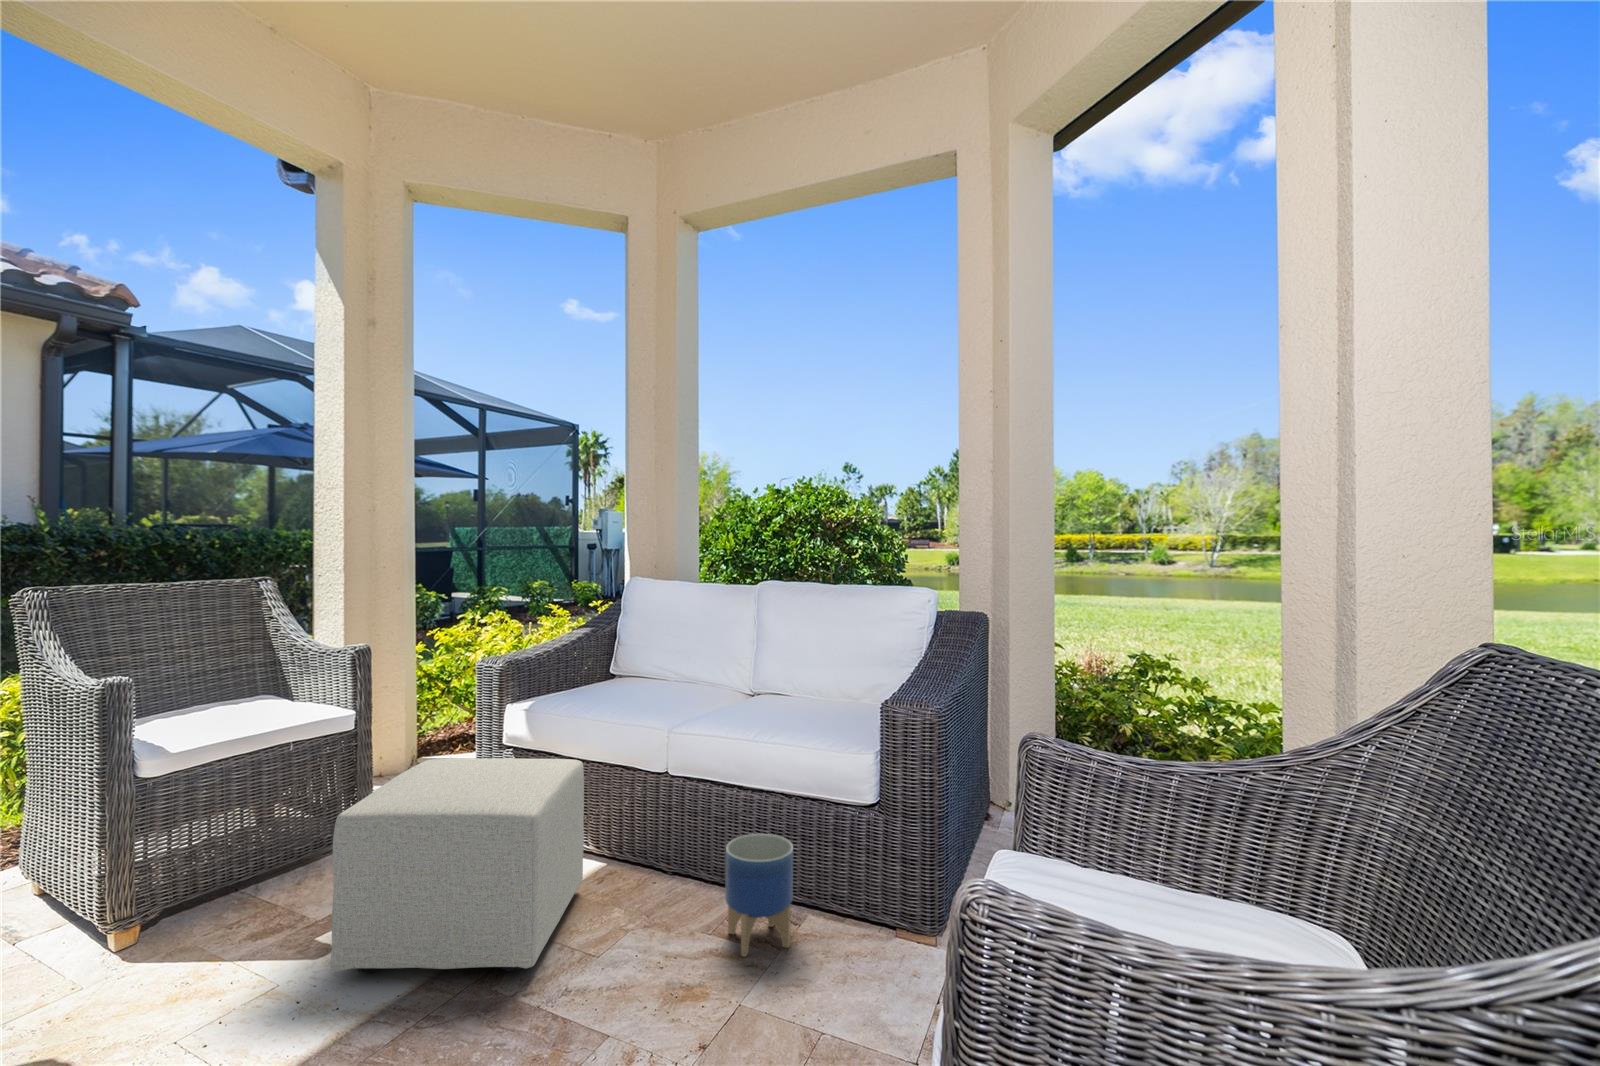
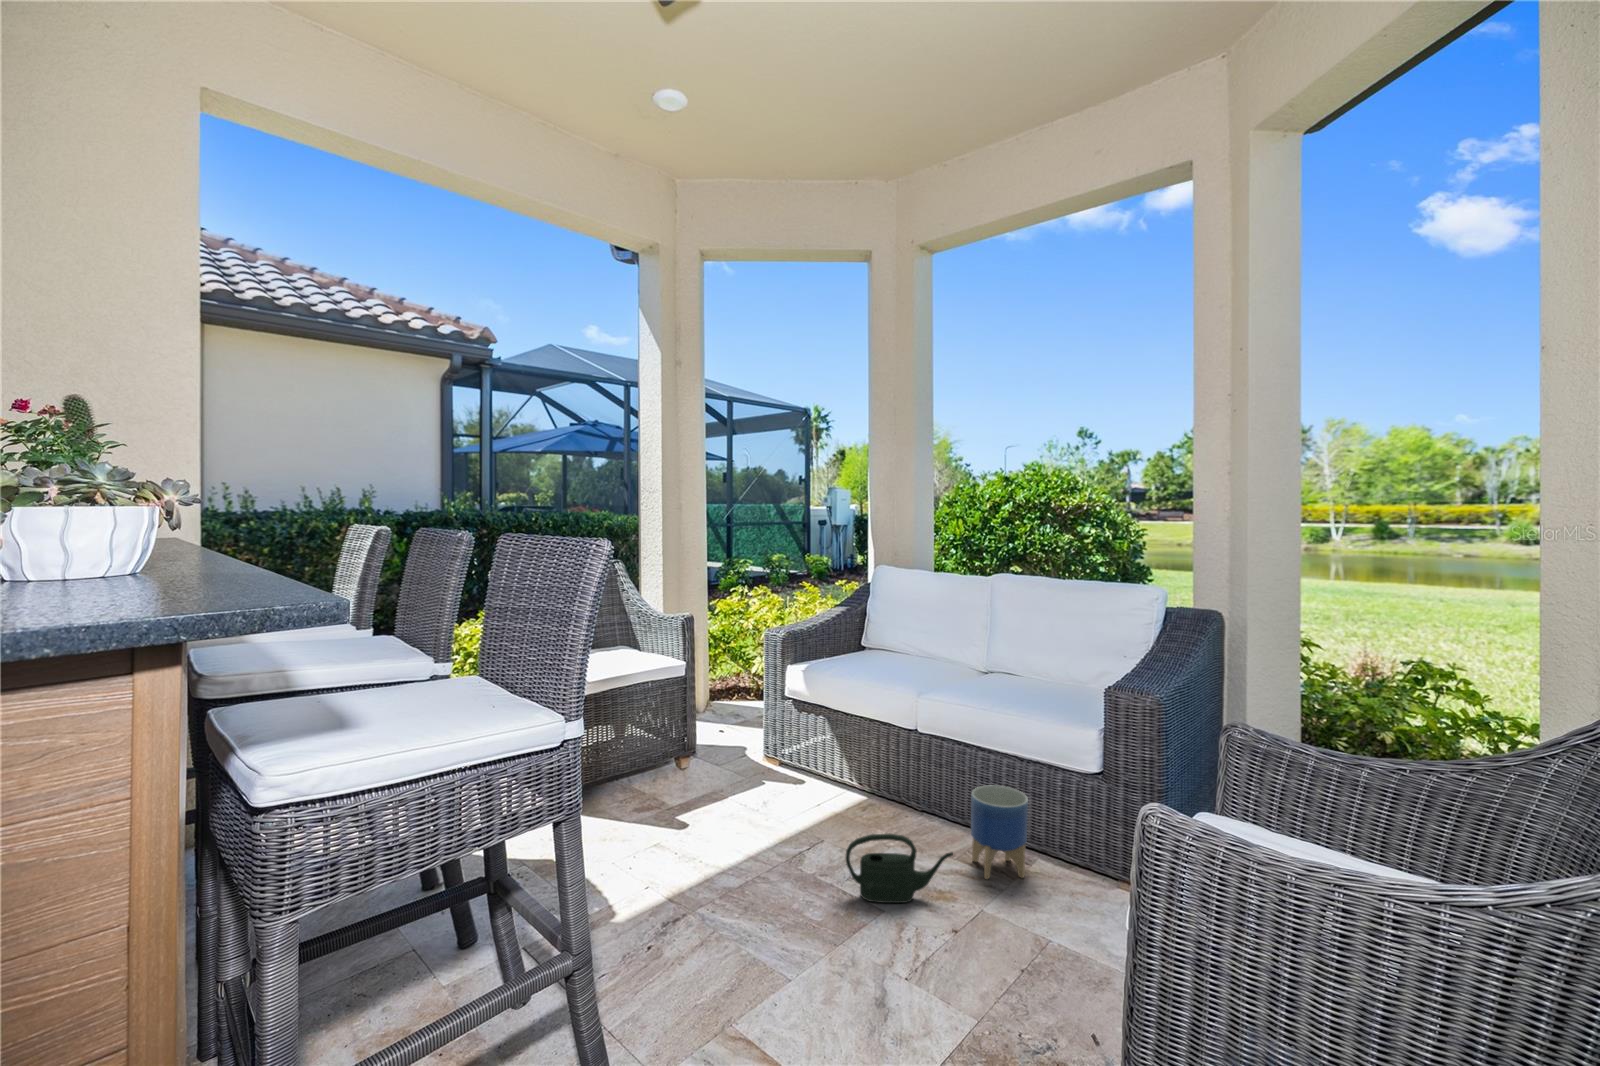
ottoman: present [331,758,584,973] -> none [692,705,853,864]
watering can: none [552,917,698,1017] -> present [846,834,953,903]

